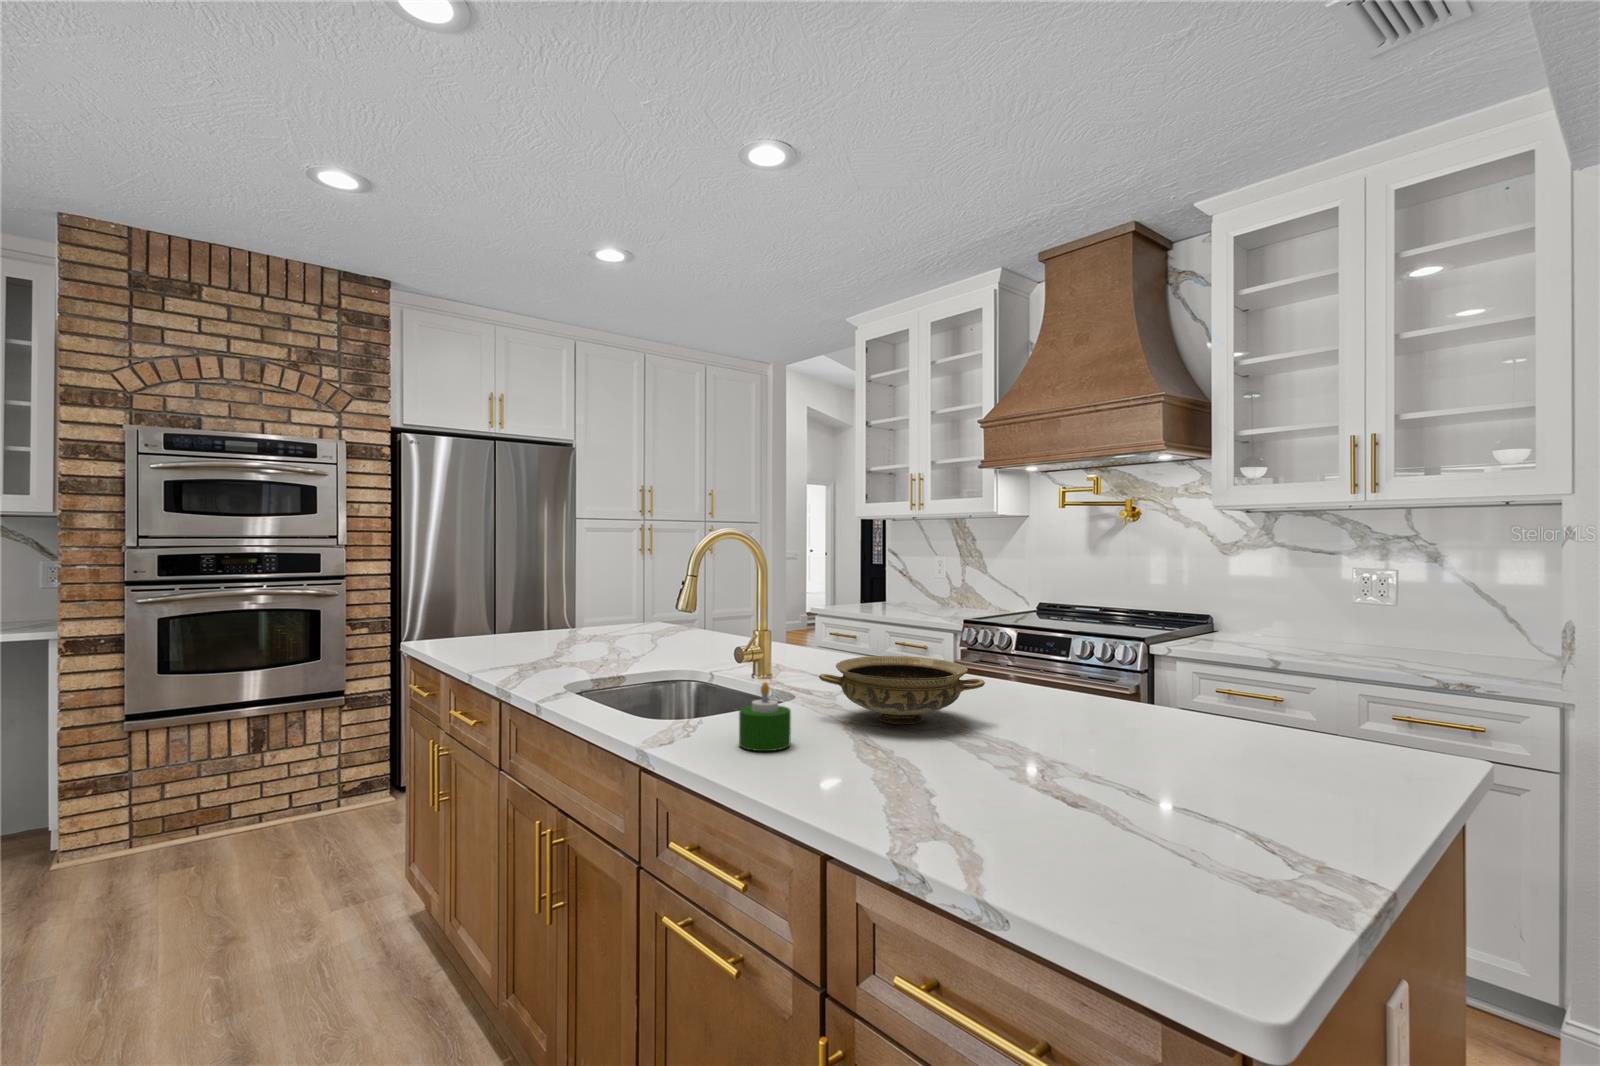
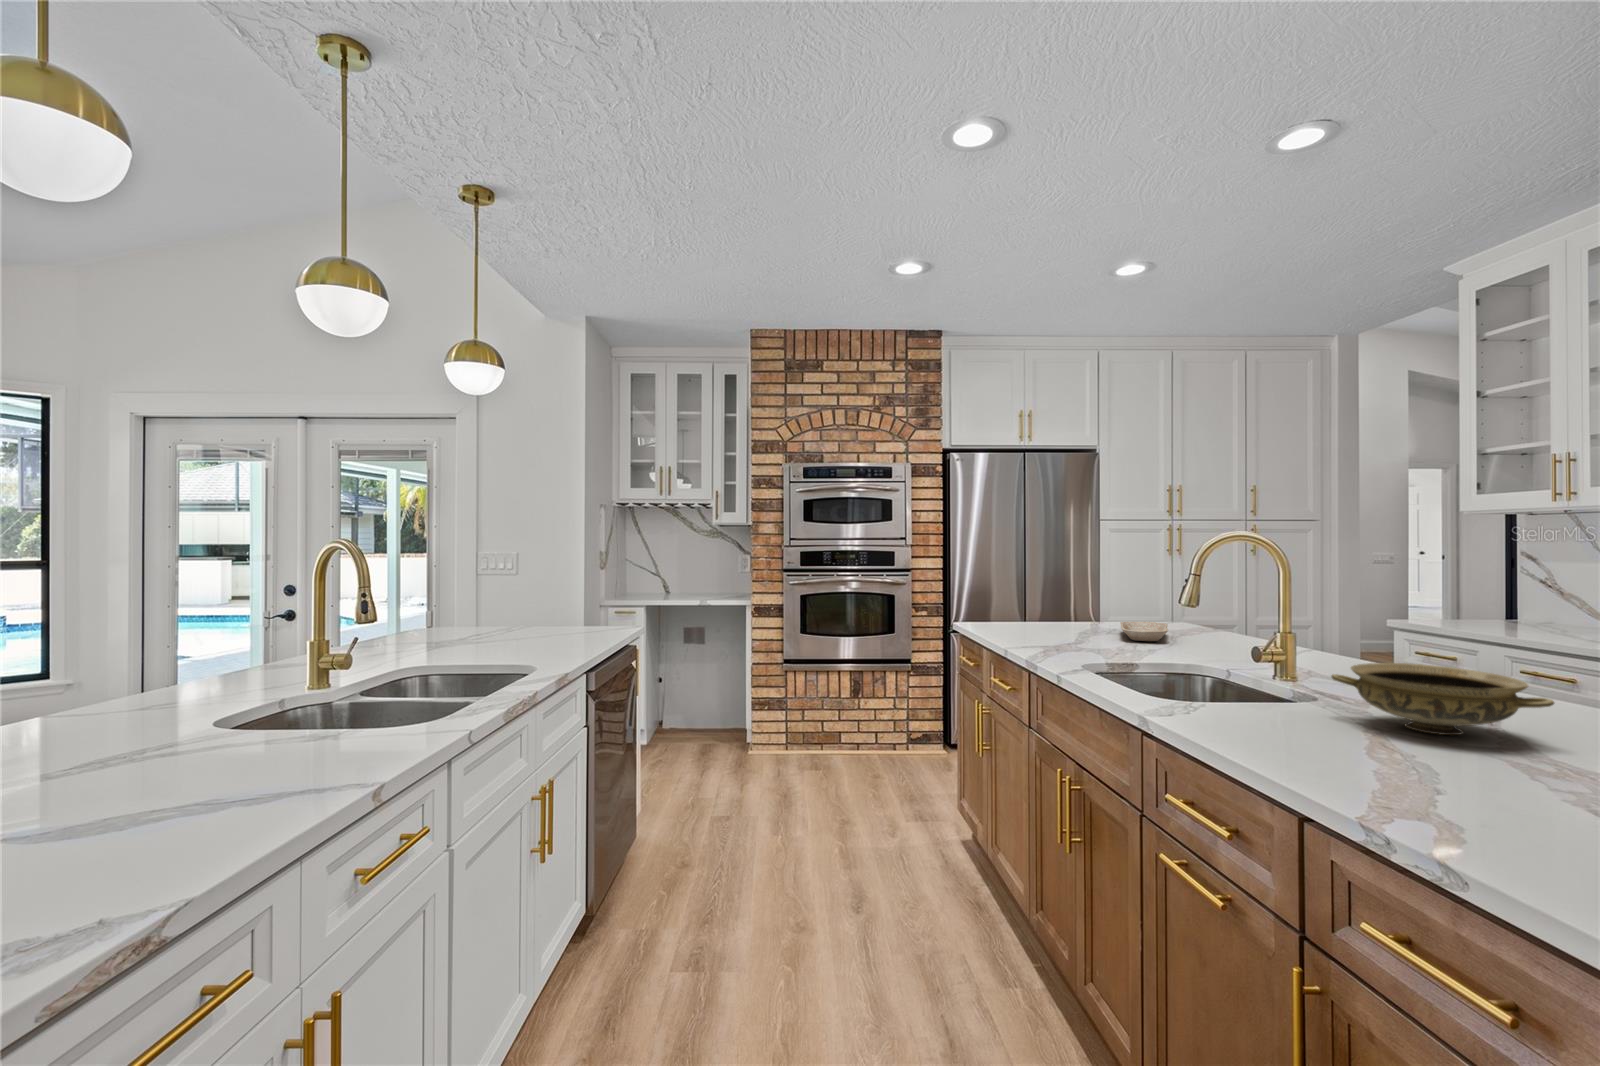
tray: none [603,626,653,649] -> present [1120,622,1168,641]
candle: present [739,682,791,751] -> none [1235,672,1289,733]

